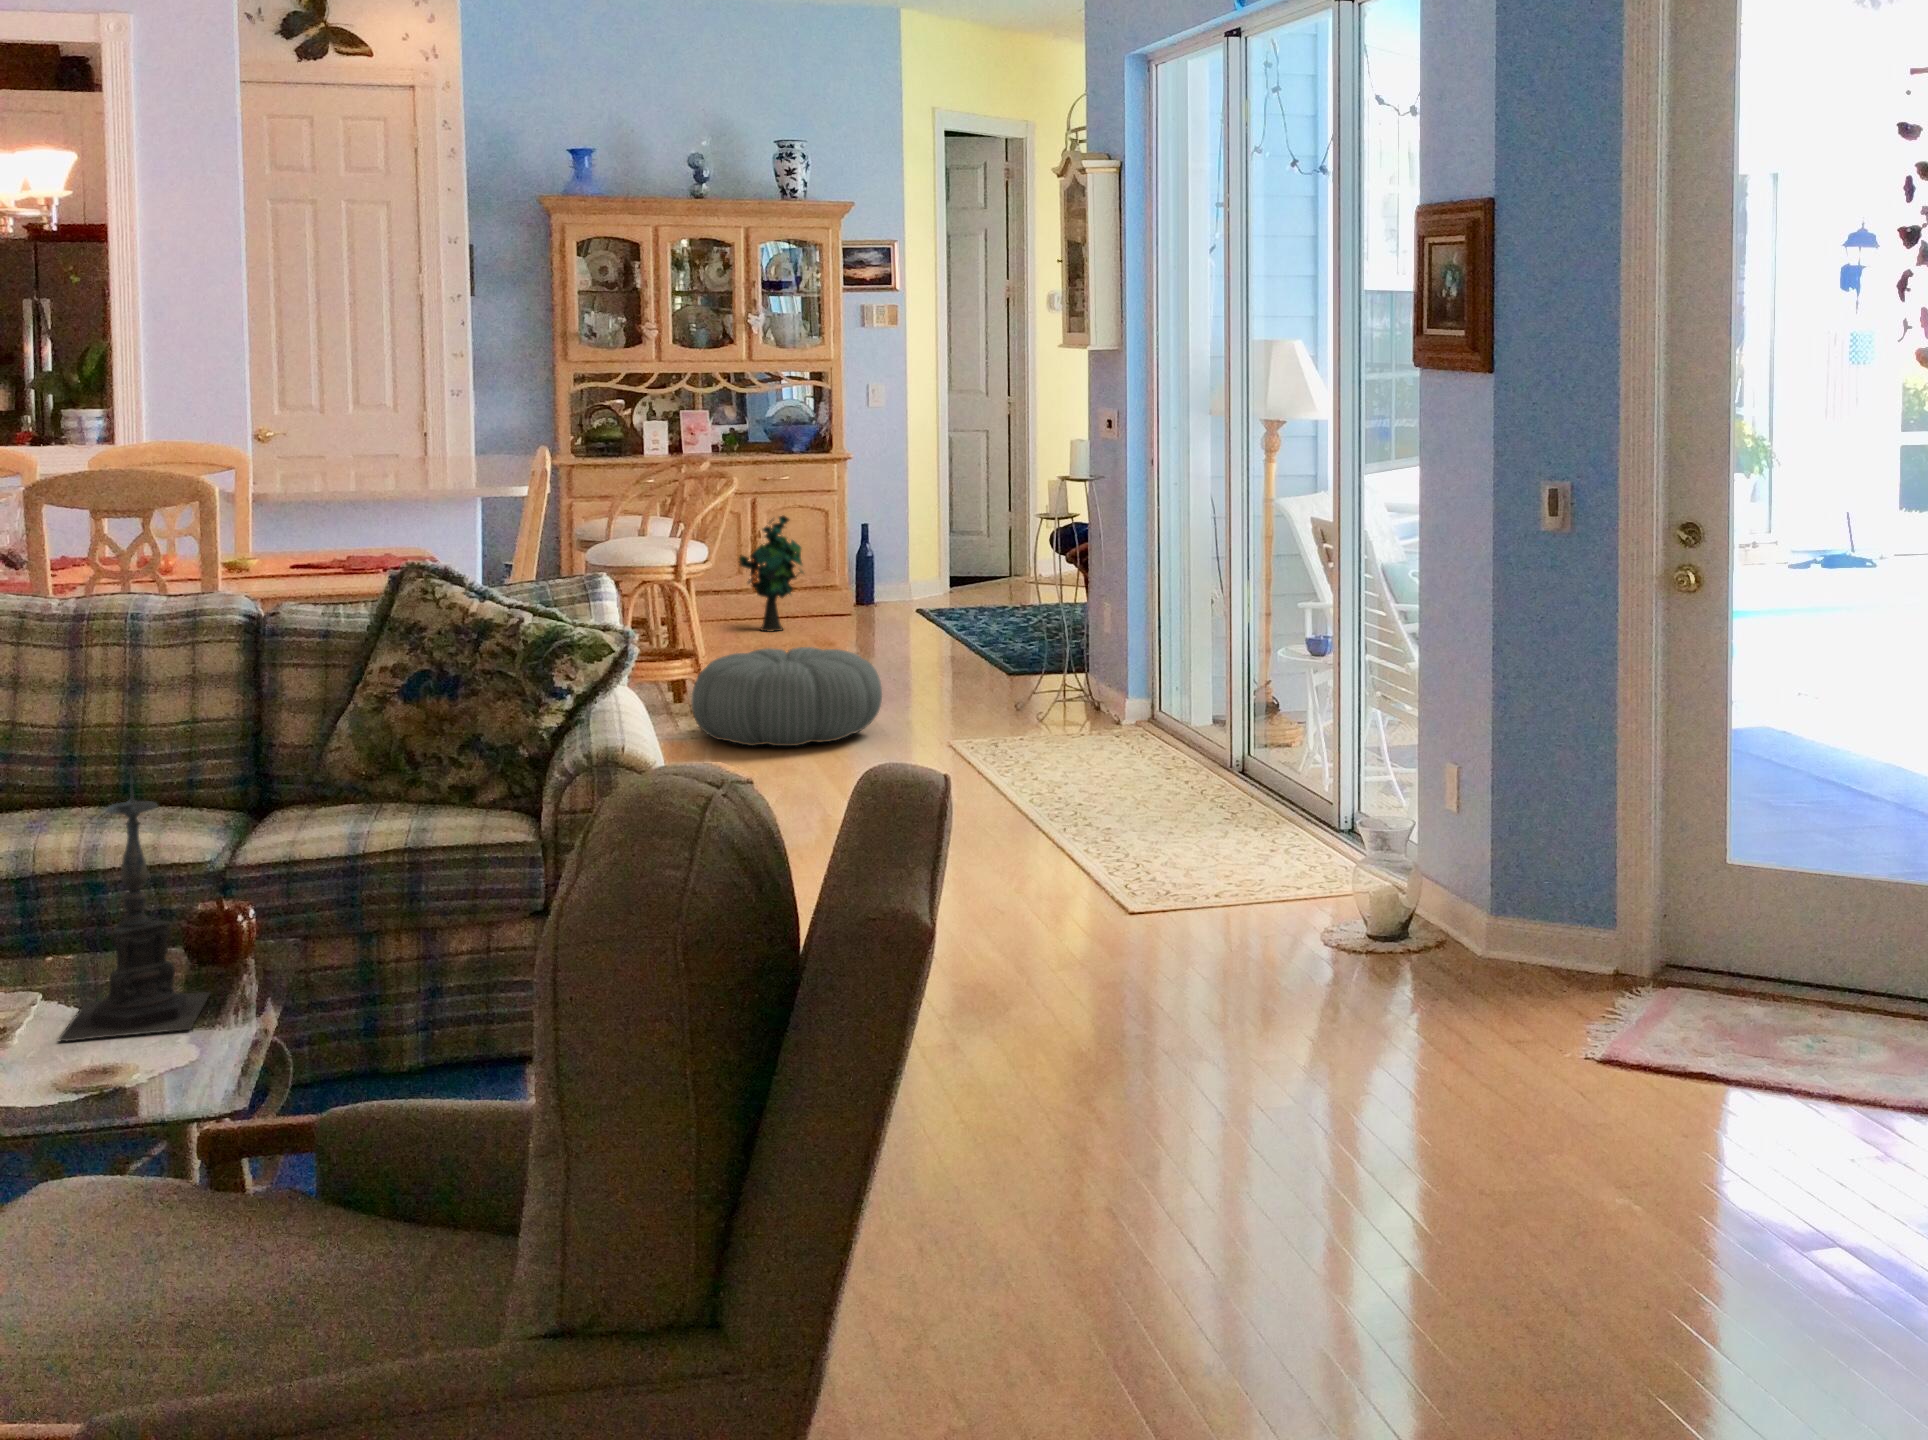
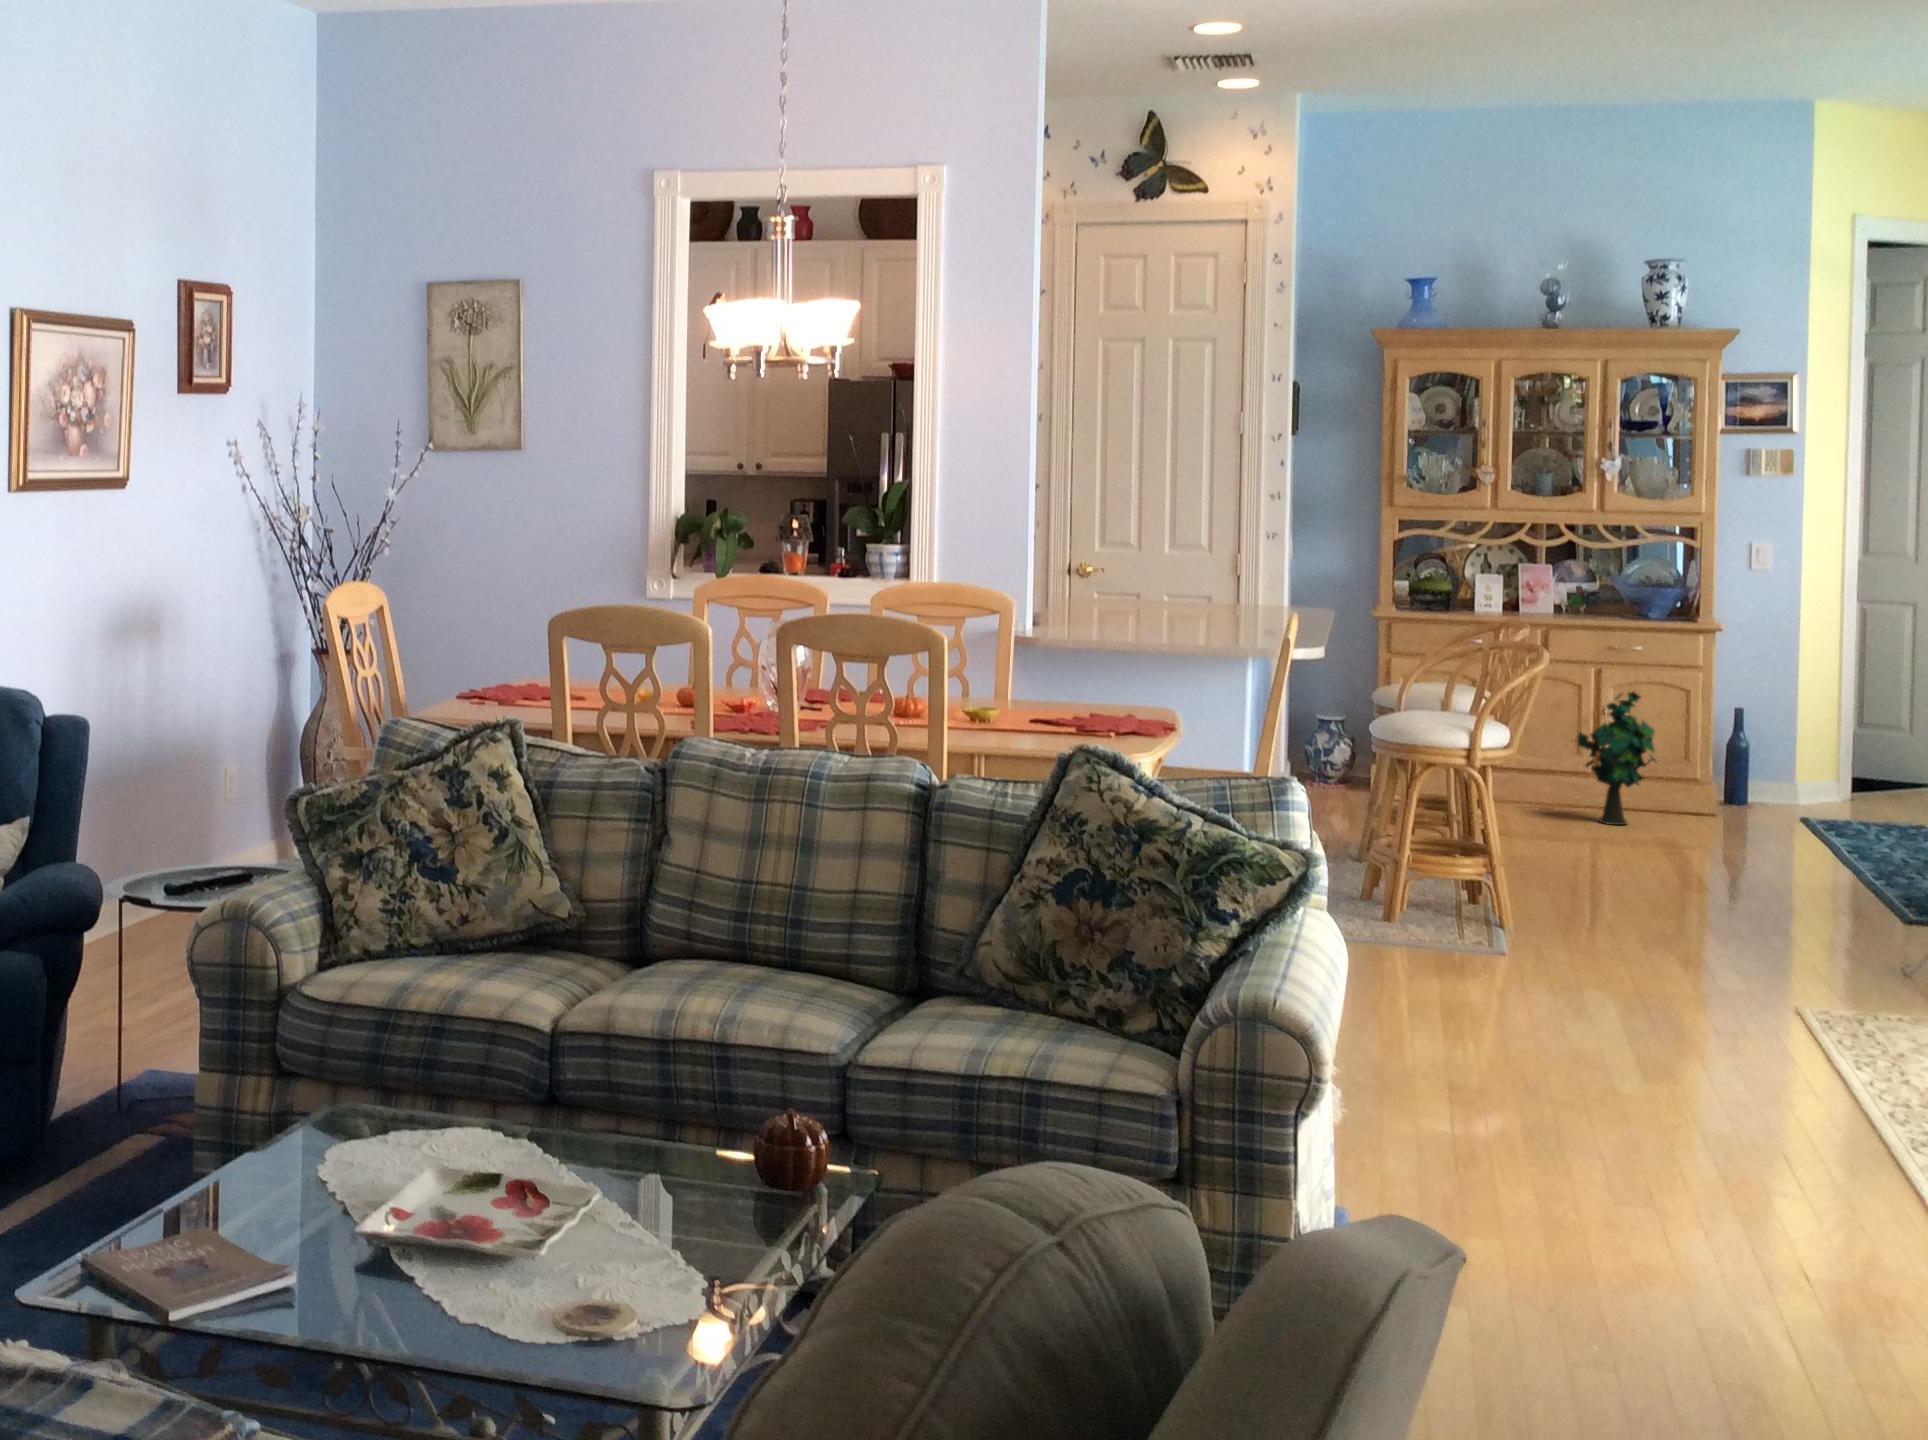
pouf: present [692,647,882,746] -> none [1477,857,1720,983]
candle holder: present [59,775,210,1042] -> none [602,964,768,1265]

